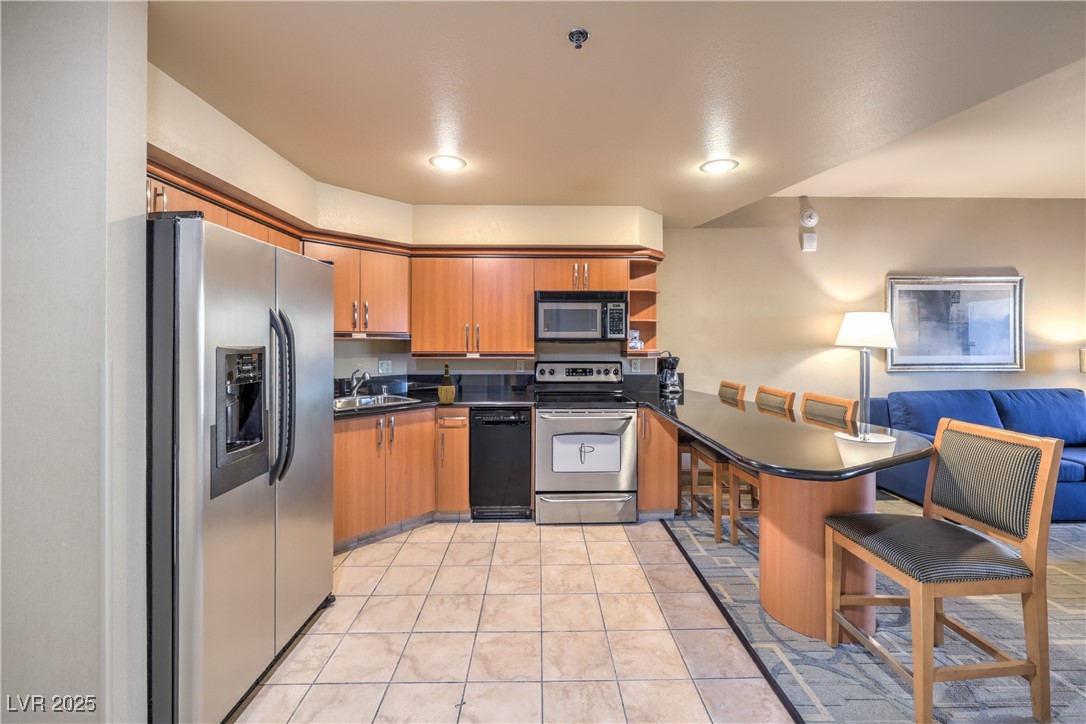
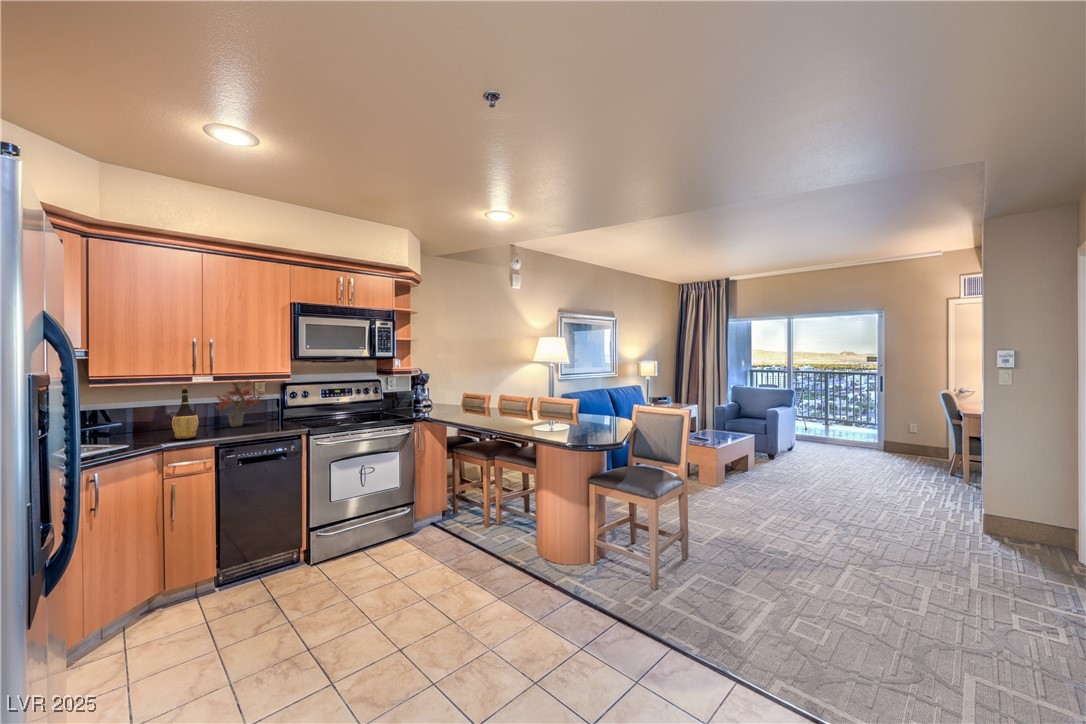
potted plant: none [471,346,517,397] -> present [214,380,265,427]

